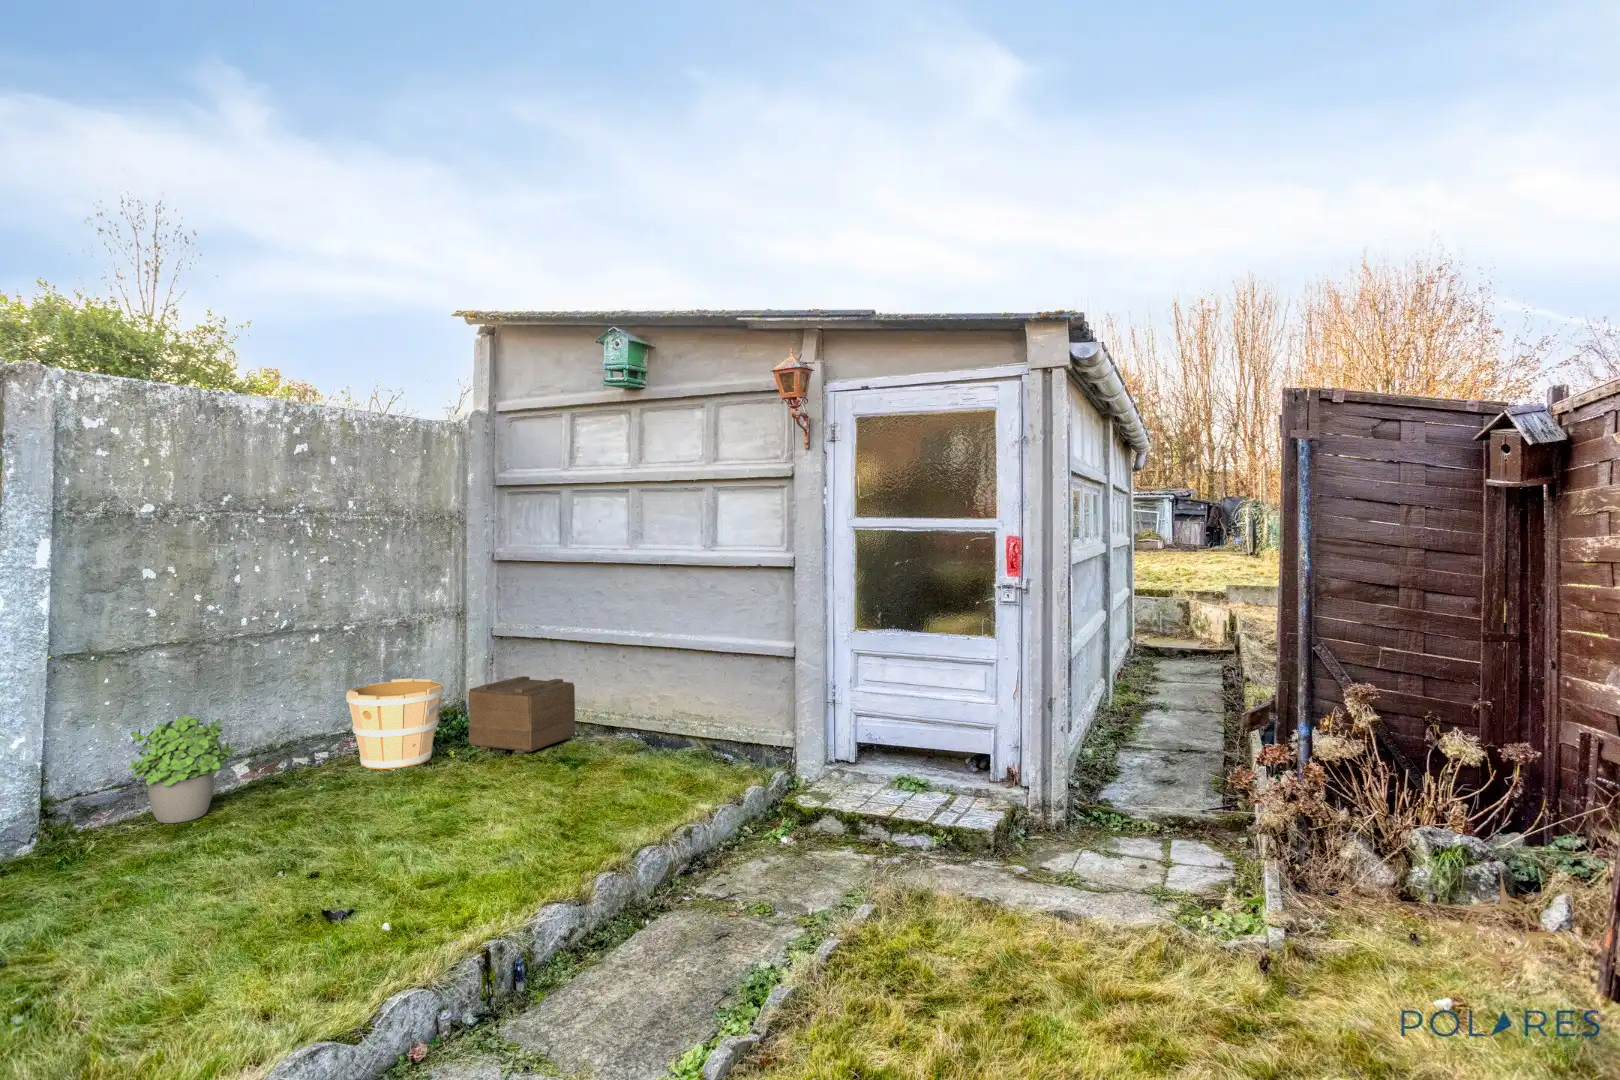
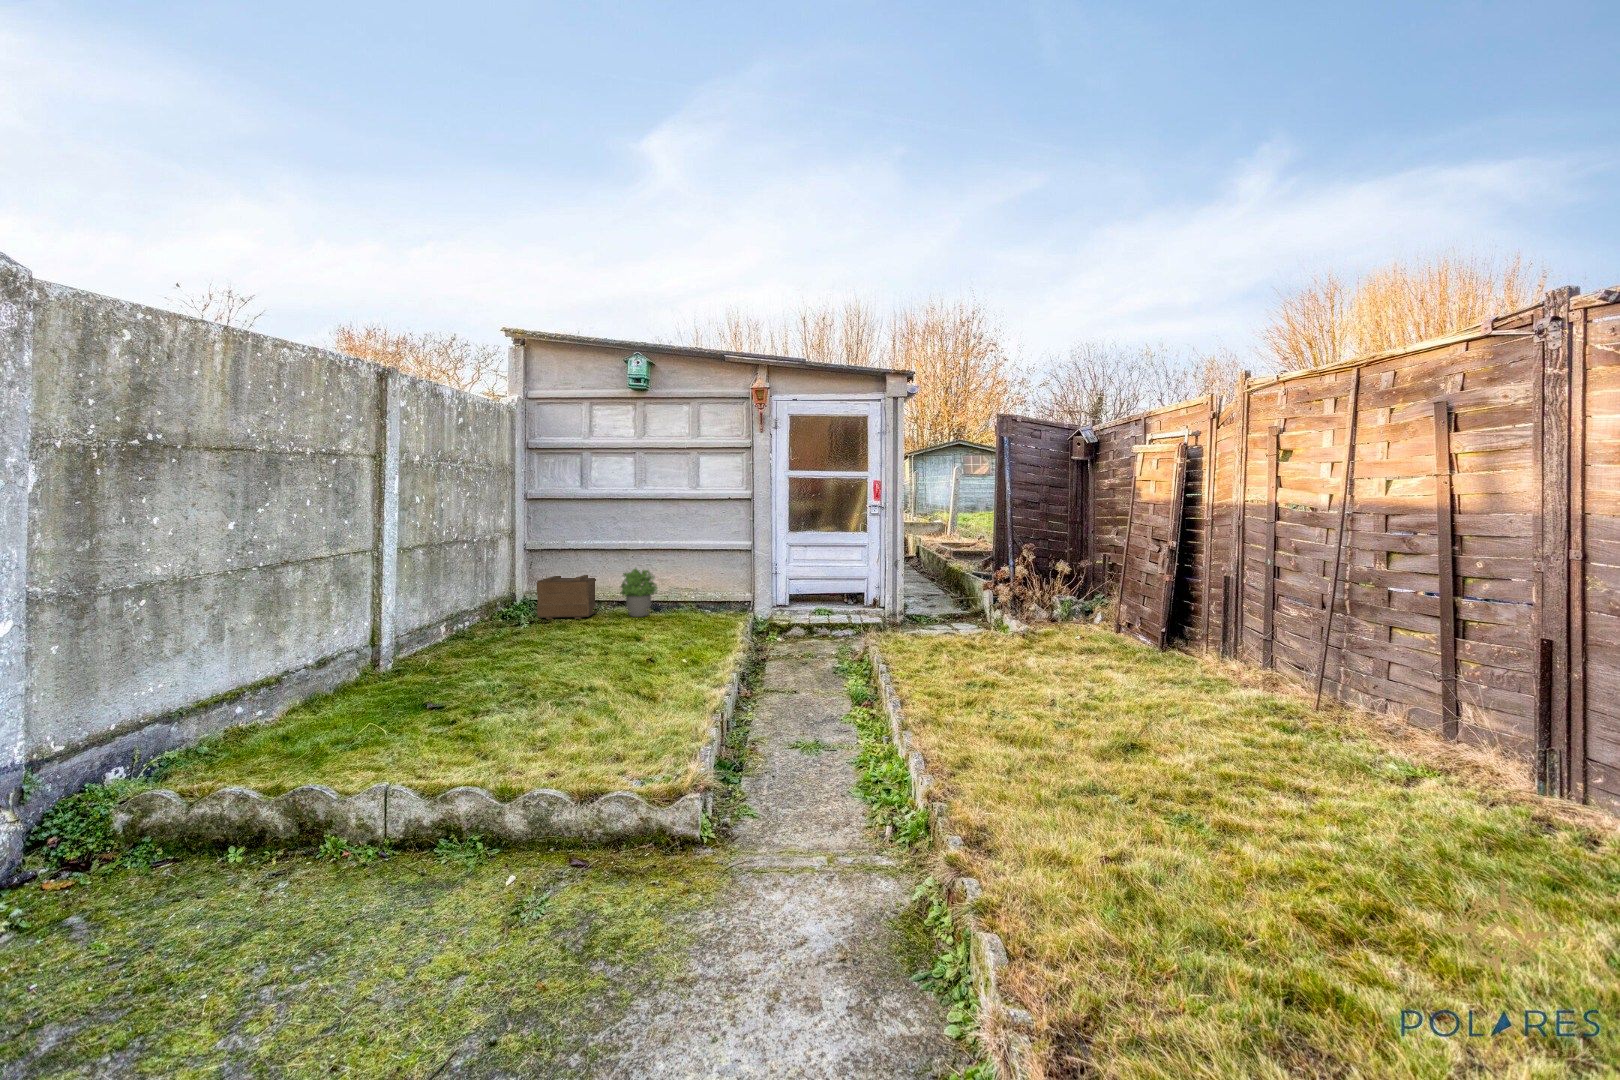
wooden bucket: present [346,679,445,769] -> none [472,575,535,629]
potted plant: present [128,715,235,823] -> present [621,568,657,617]

